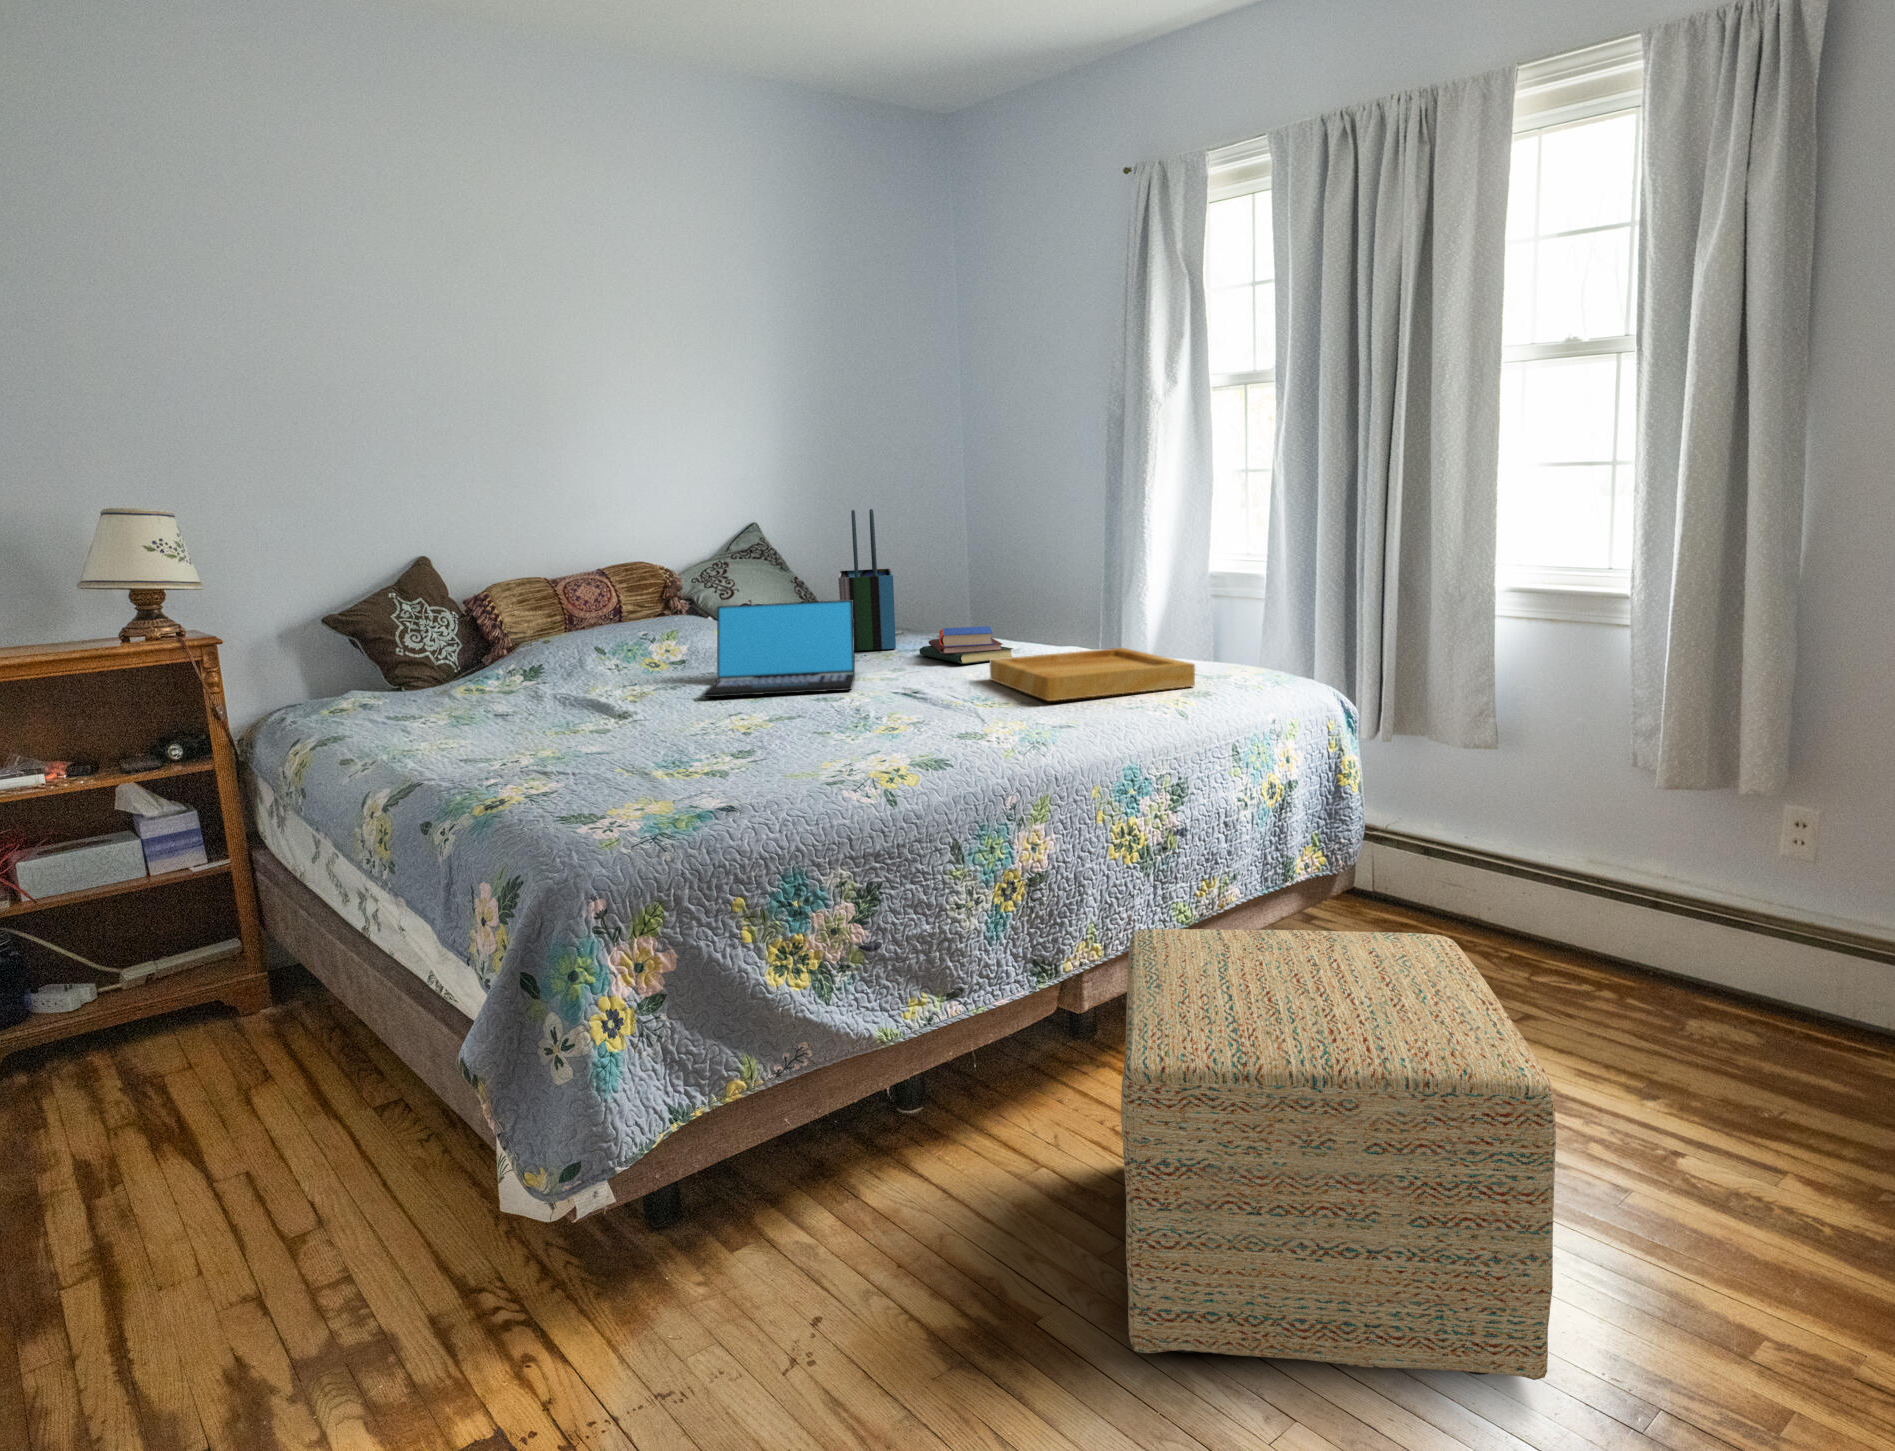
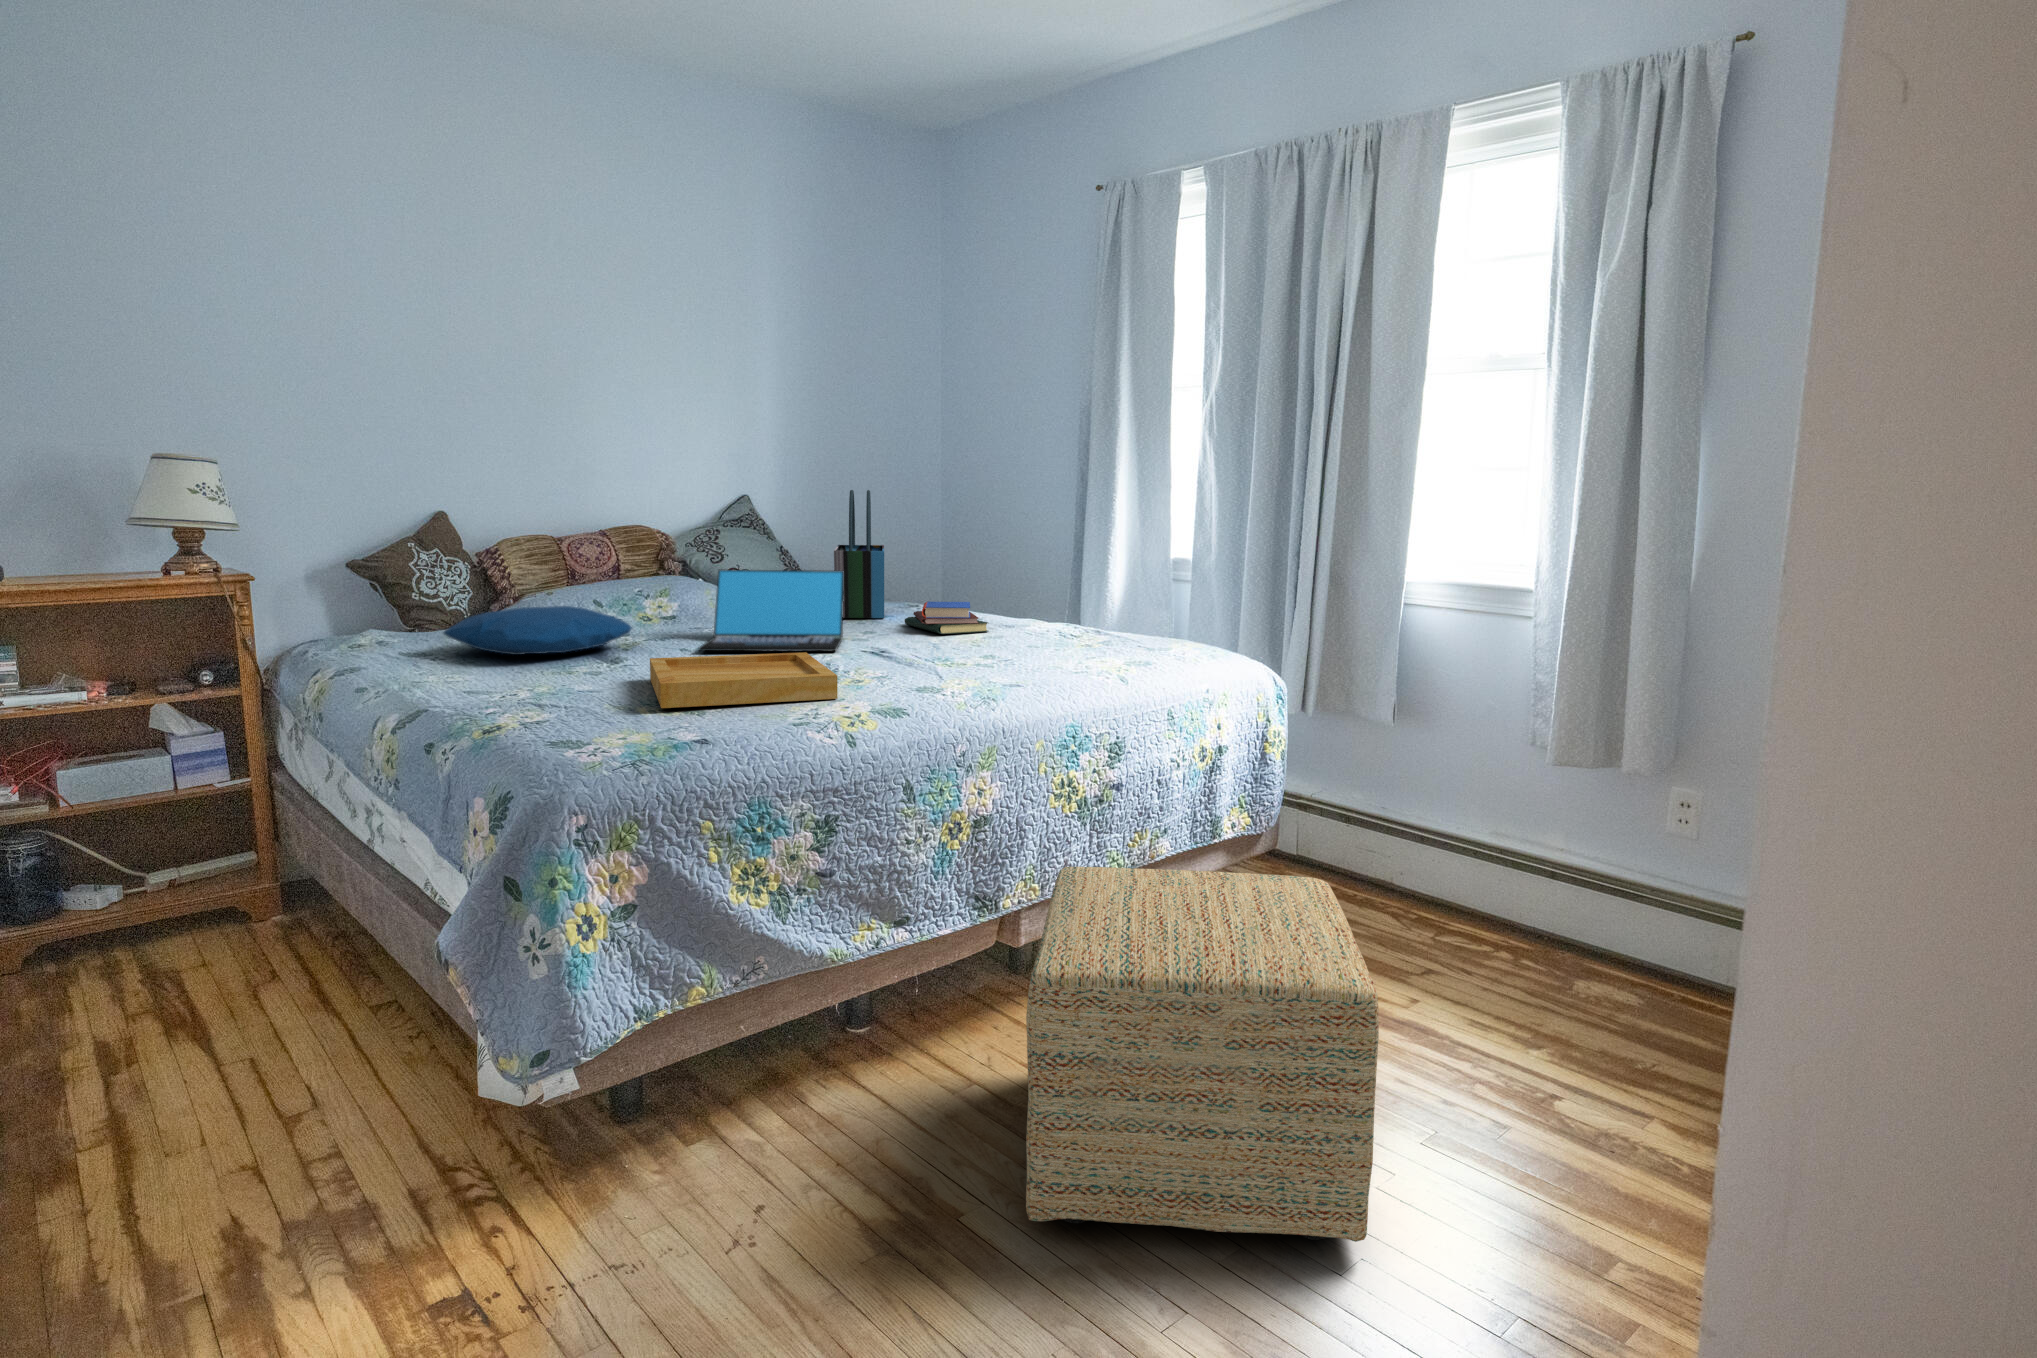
tray: present [990,648,1195,701] -> present [650,652,838,708]
pillow: none [435,655,631,711] -> present [444,606,631,655]

